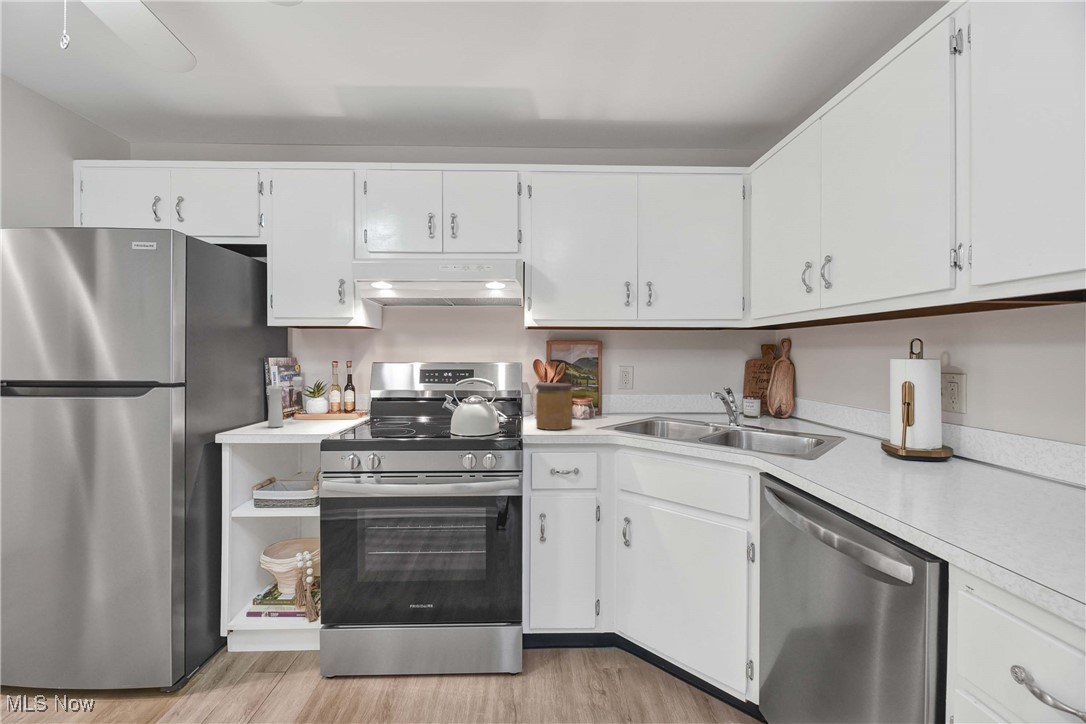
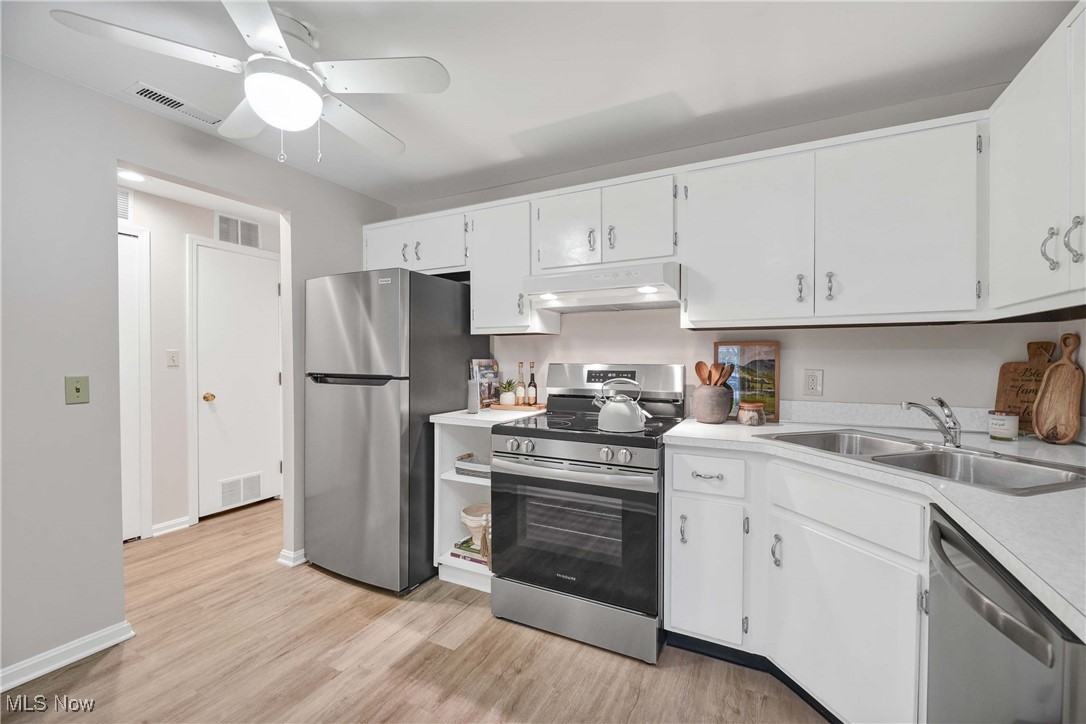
jar: present [536,383,572,430] -> none [686,385,725,433]

